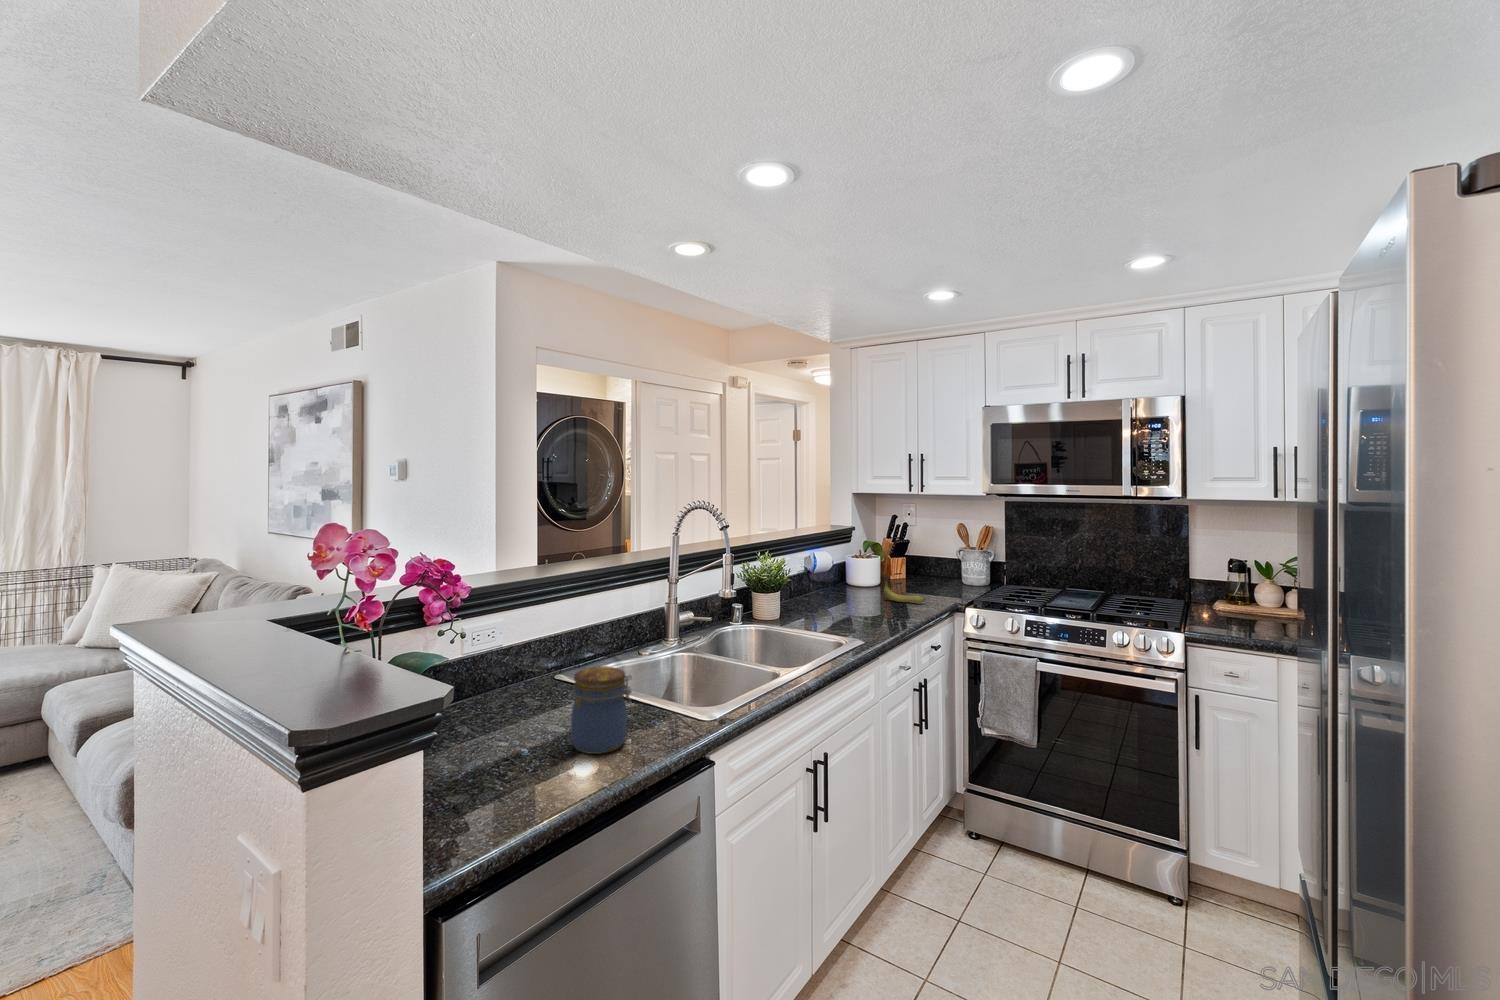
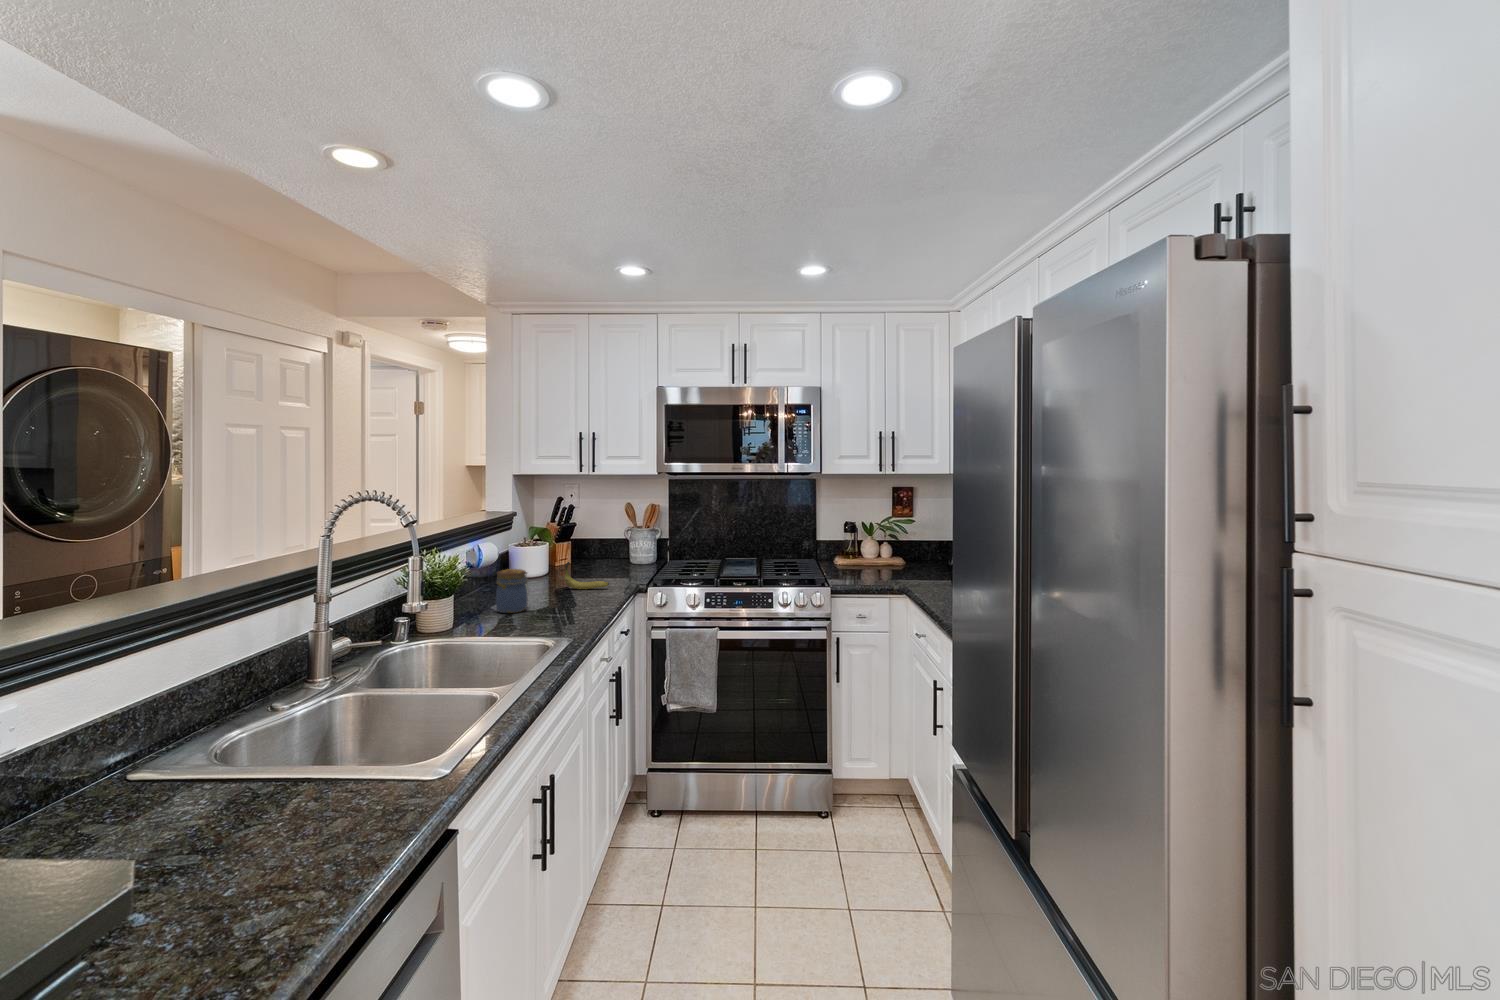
jar: present [571,667,633,754] -> present [496,569,528,613]

